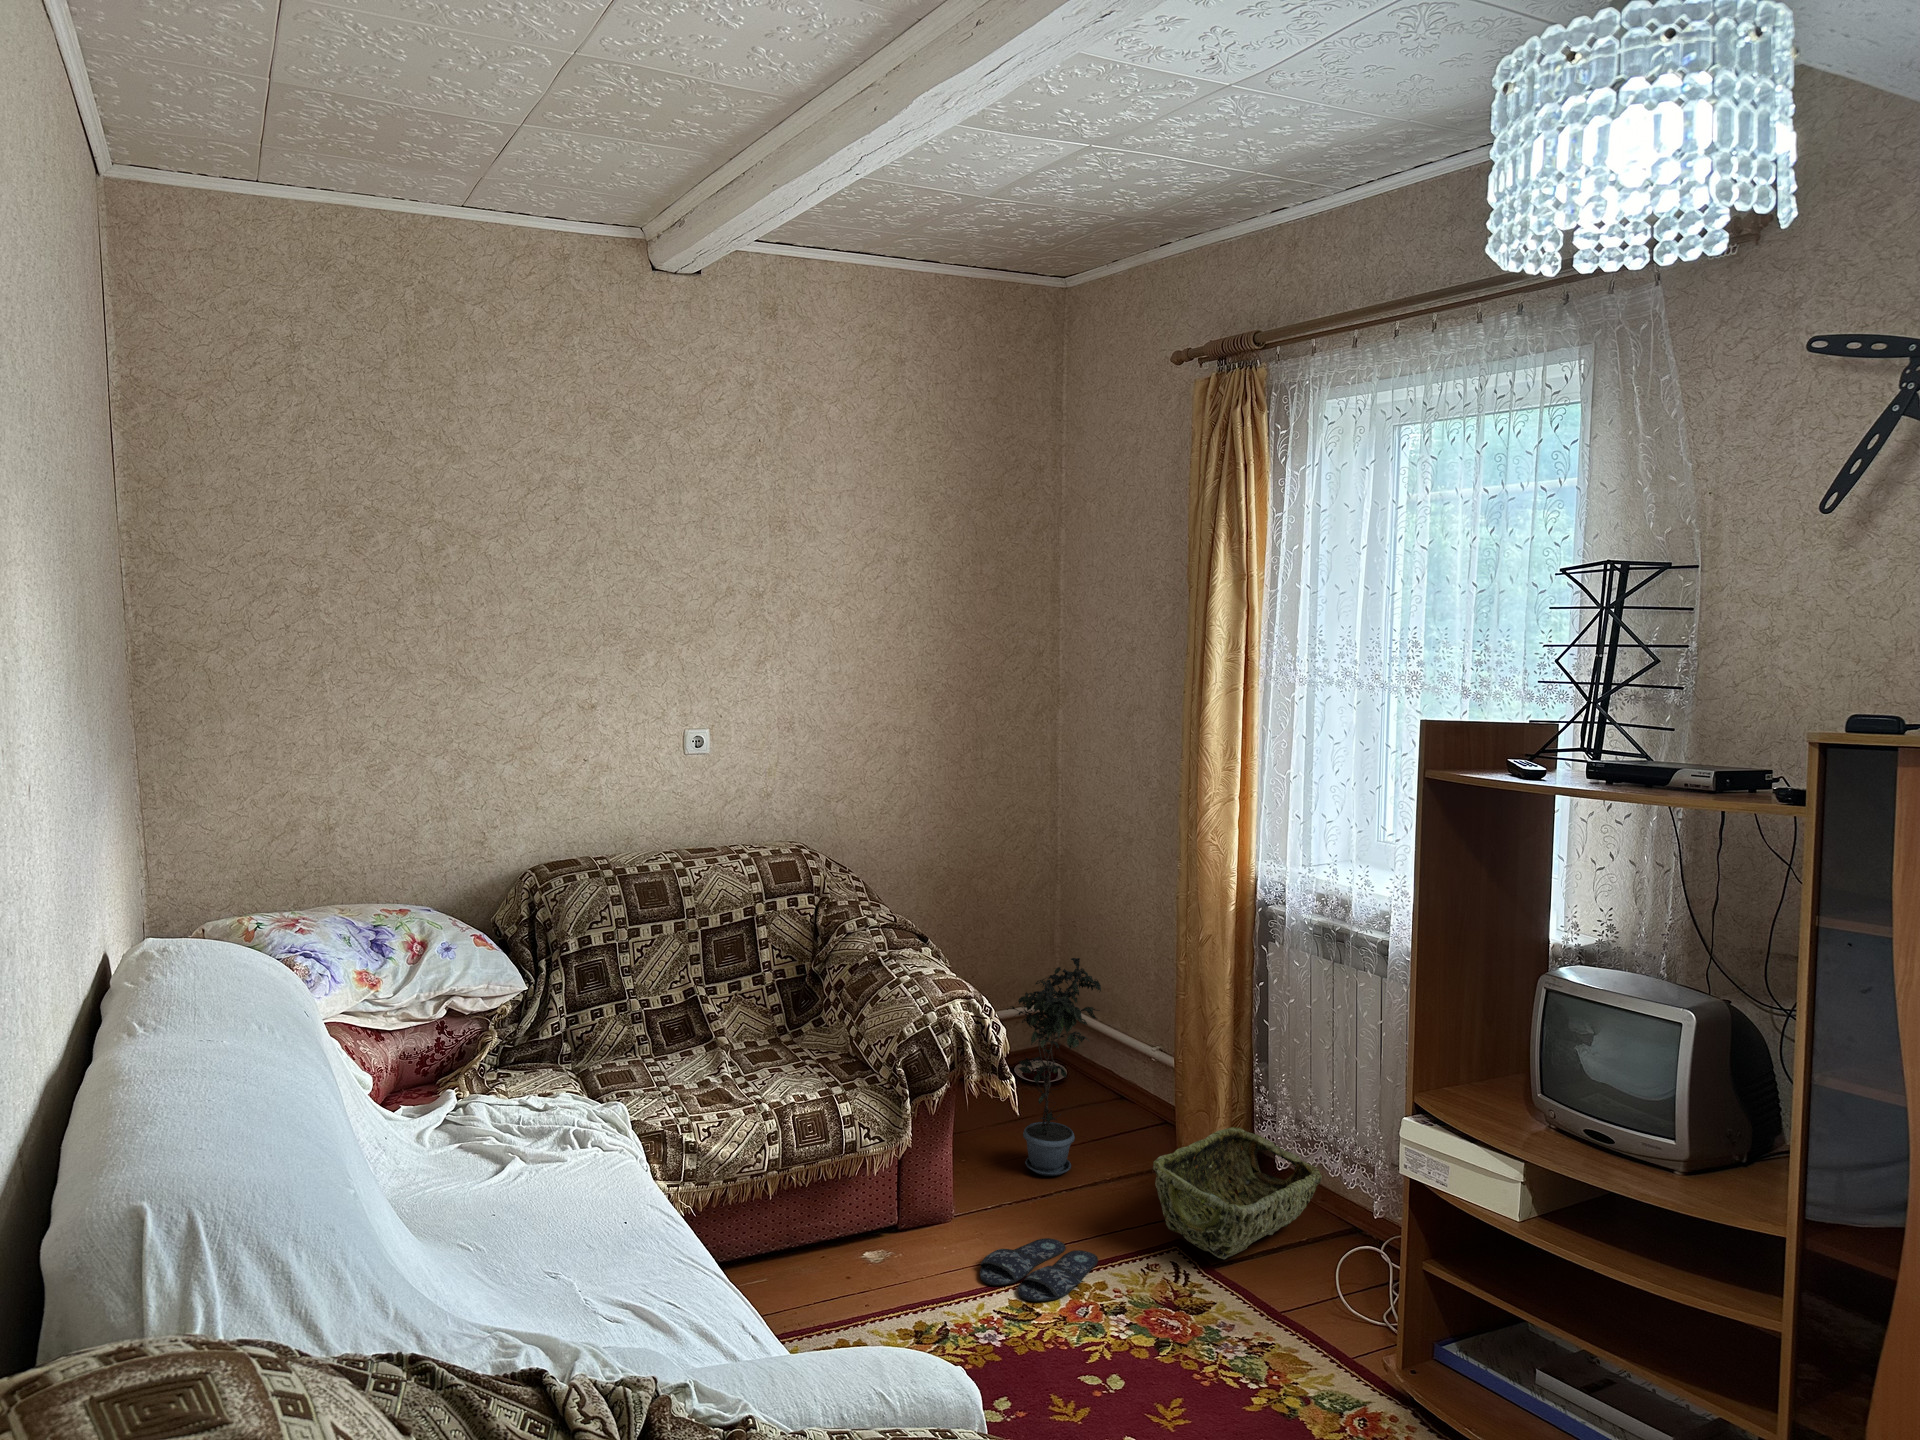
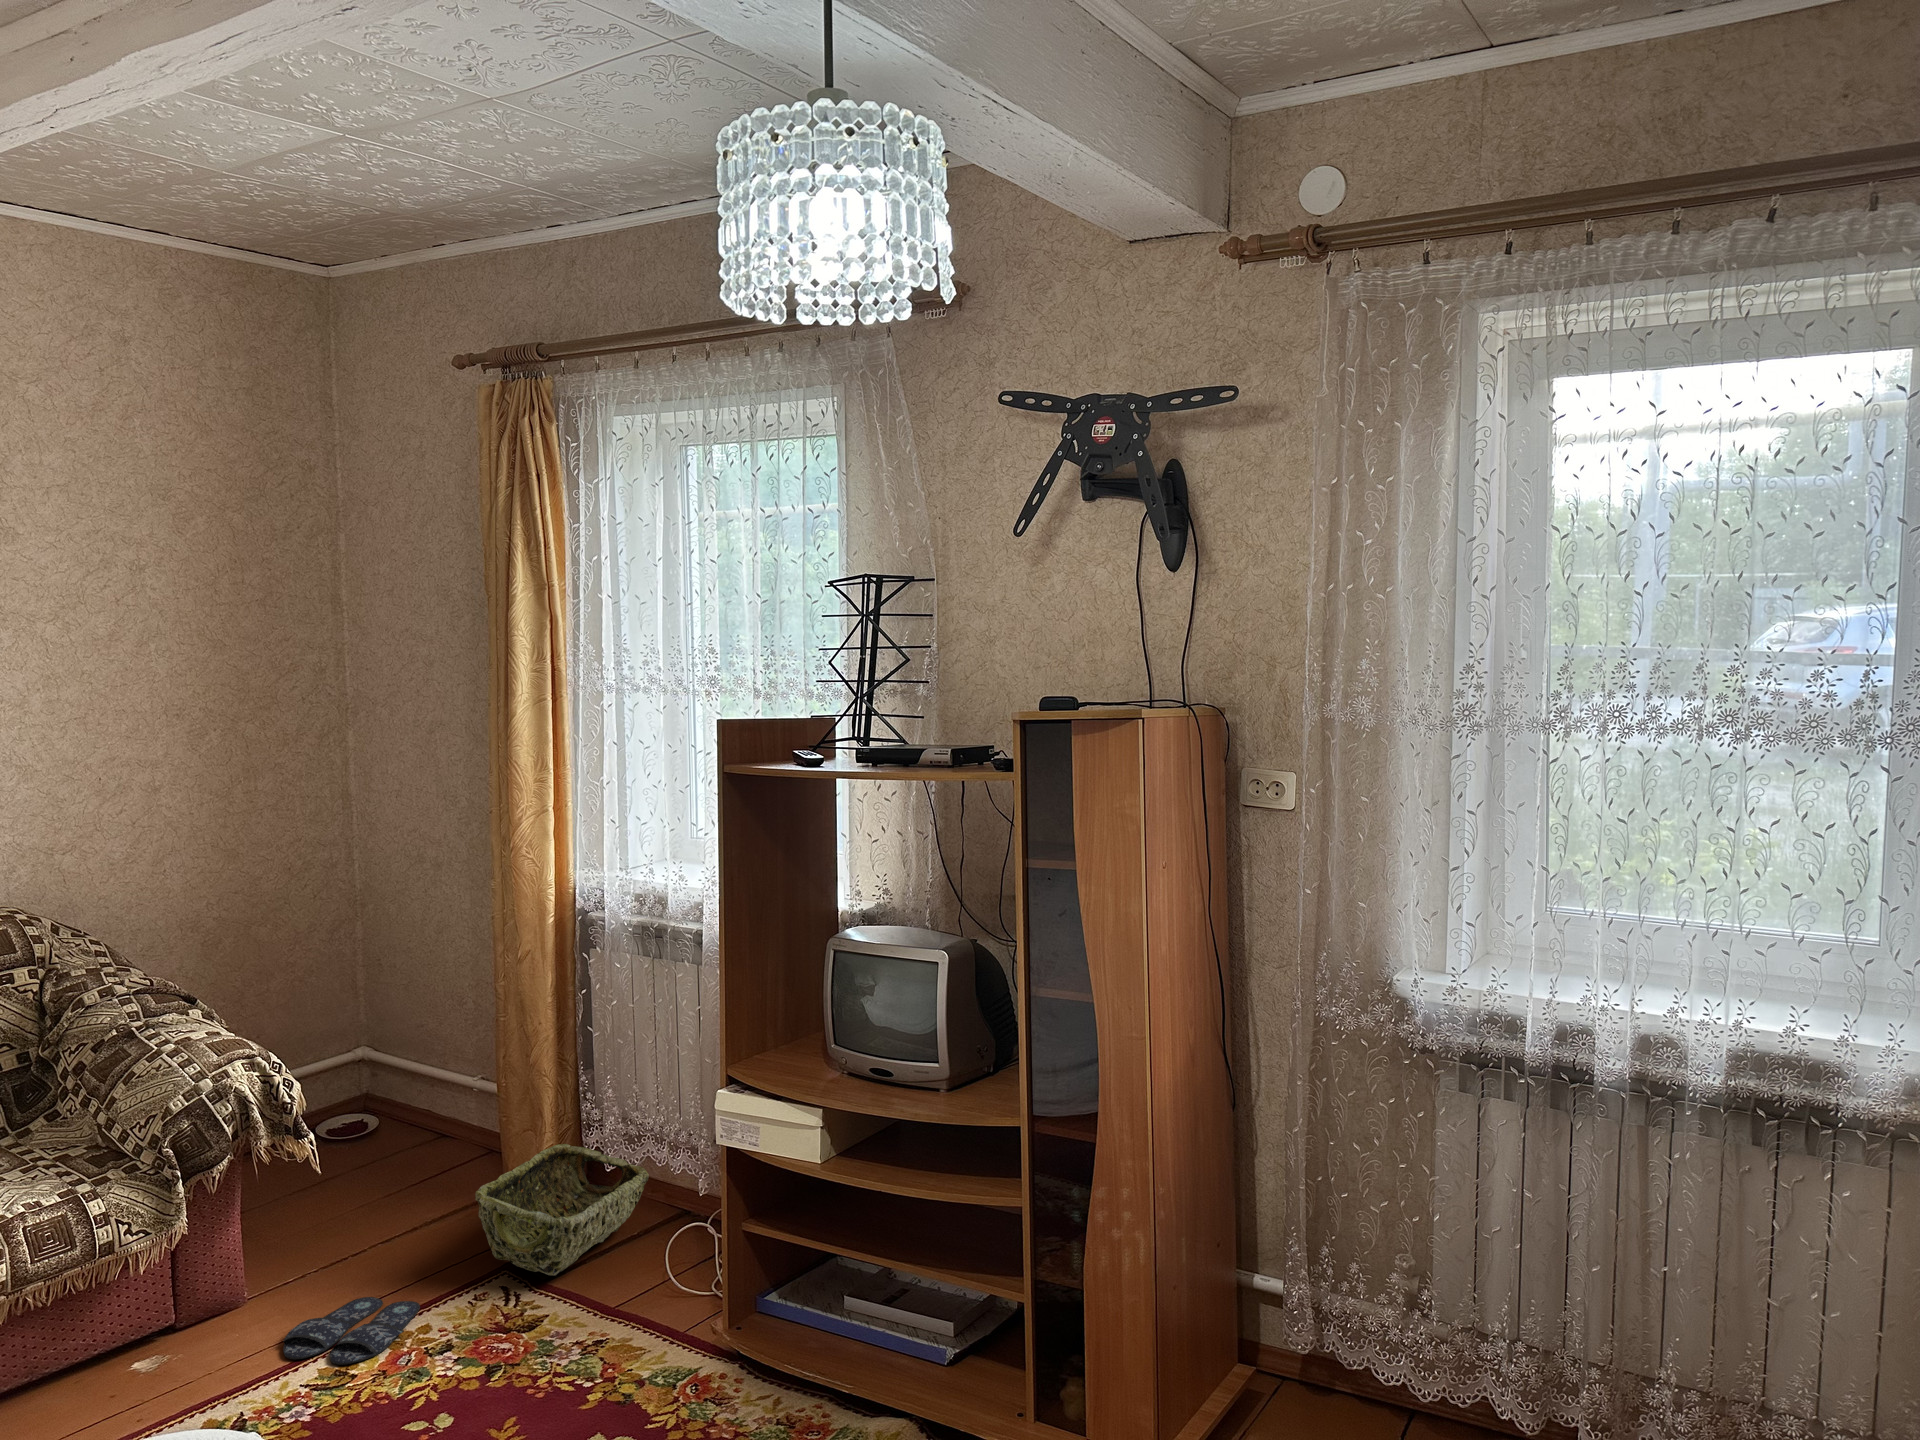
potted plant: present [1007,958,1101,1176] -> none [300,995,409,1236]

